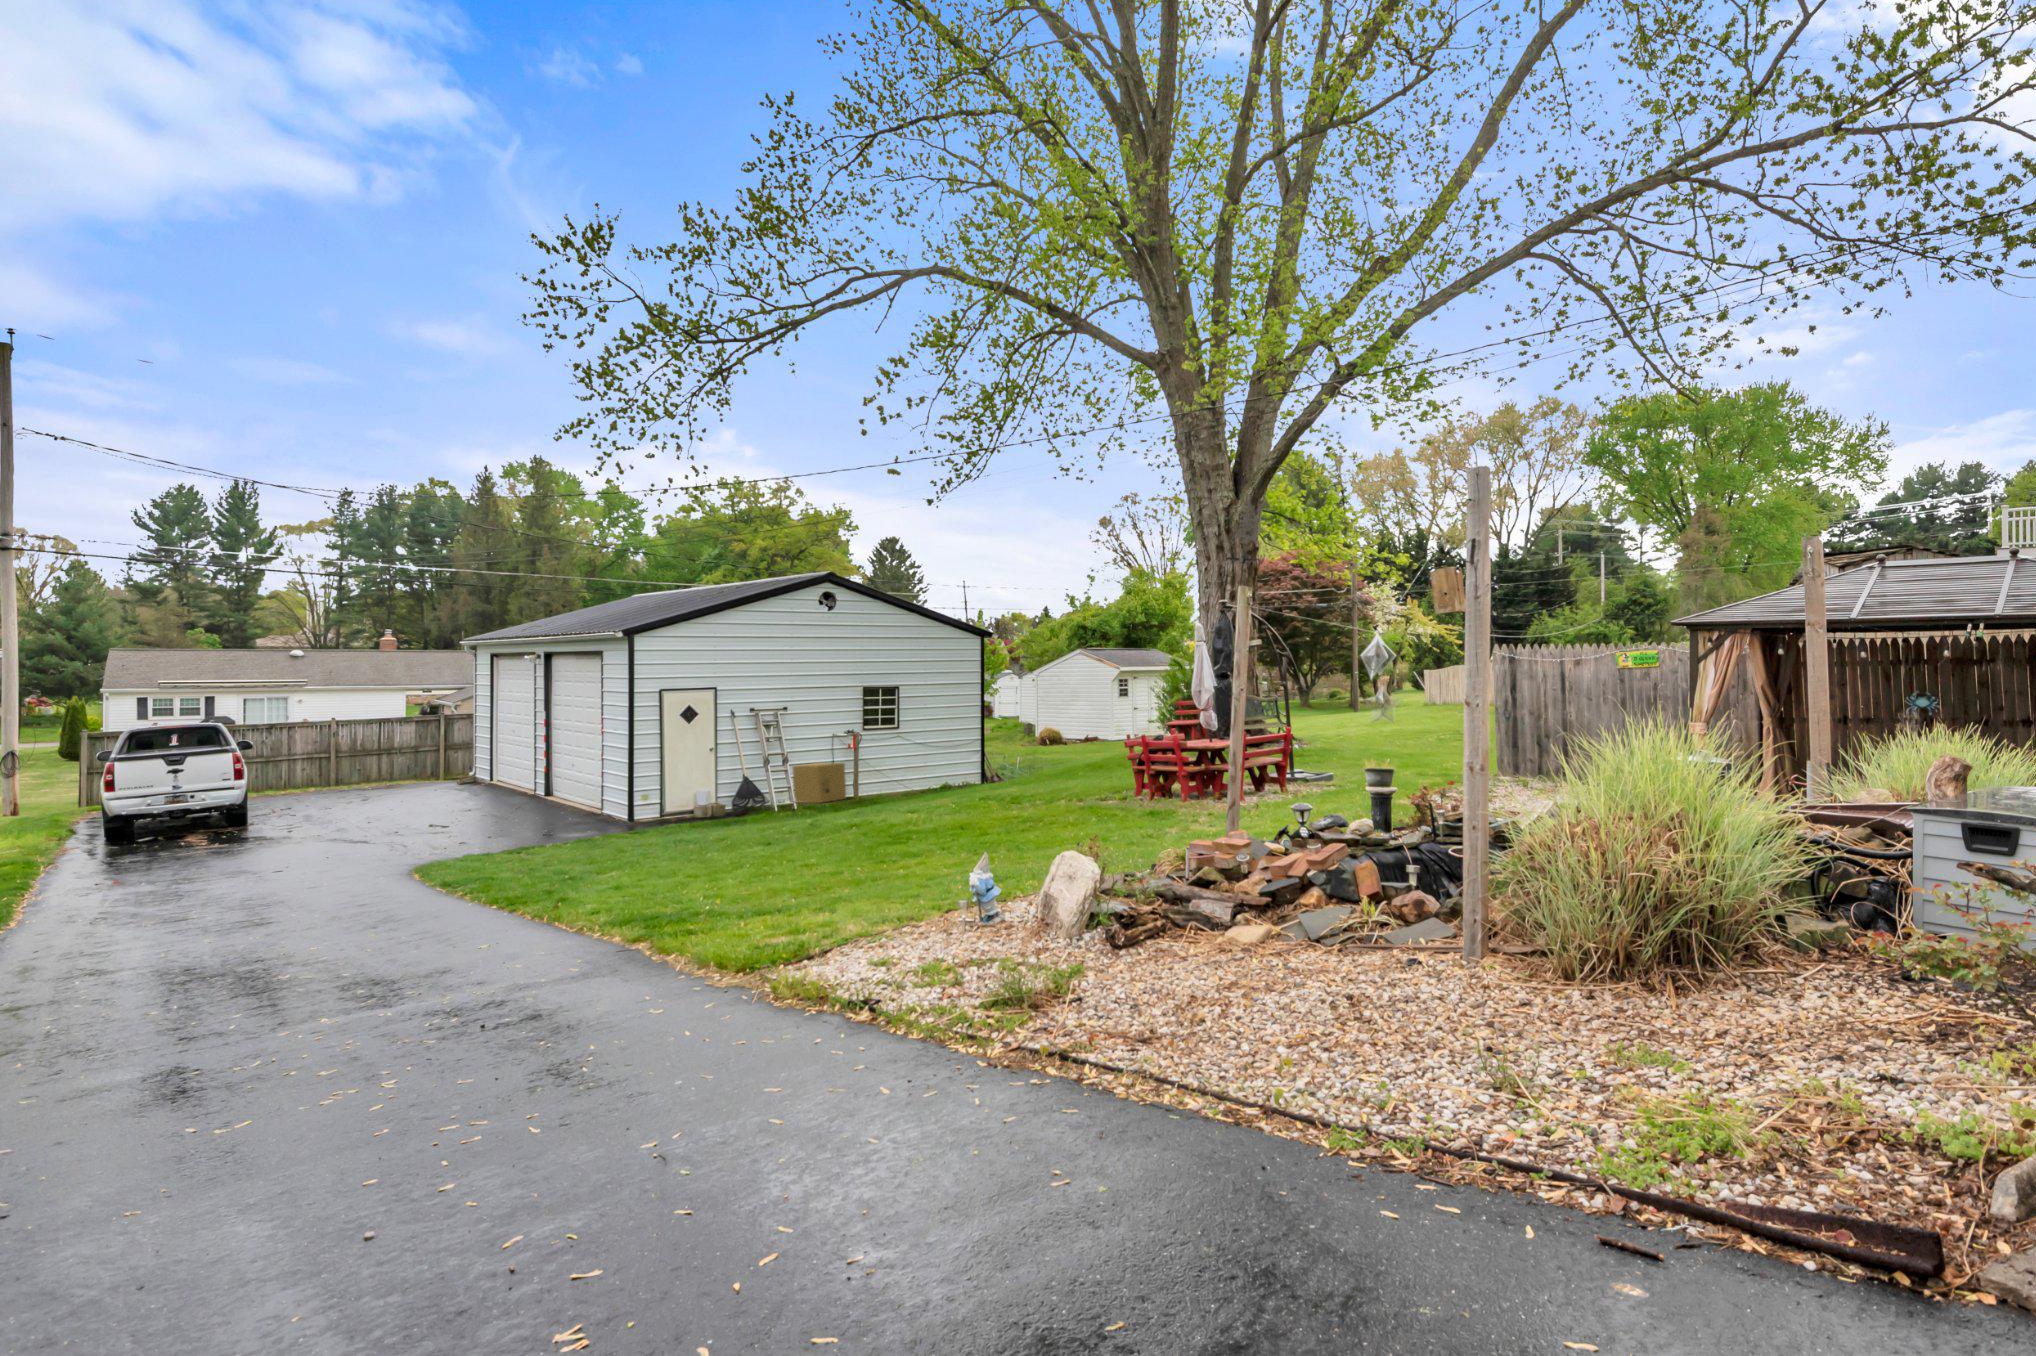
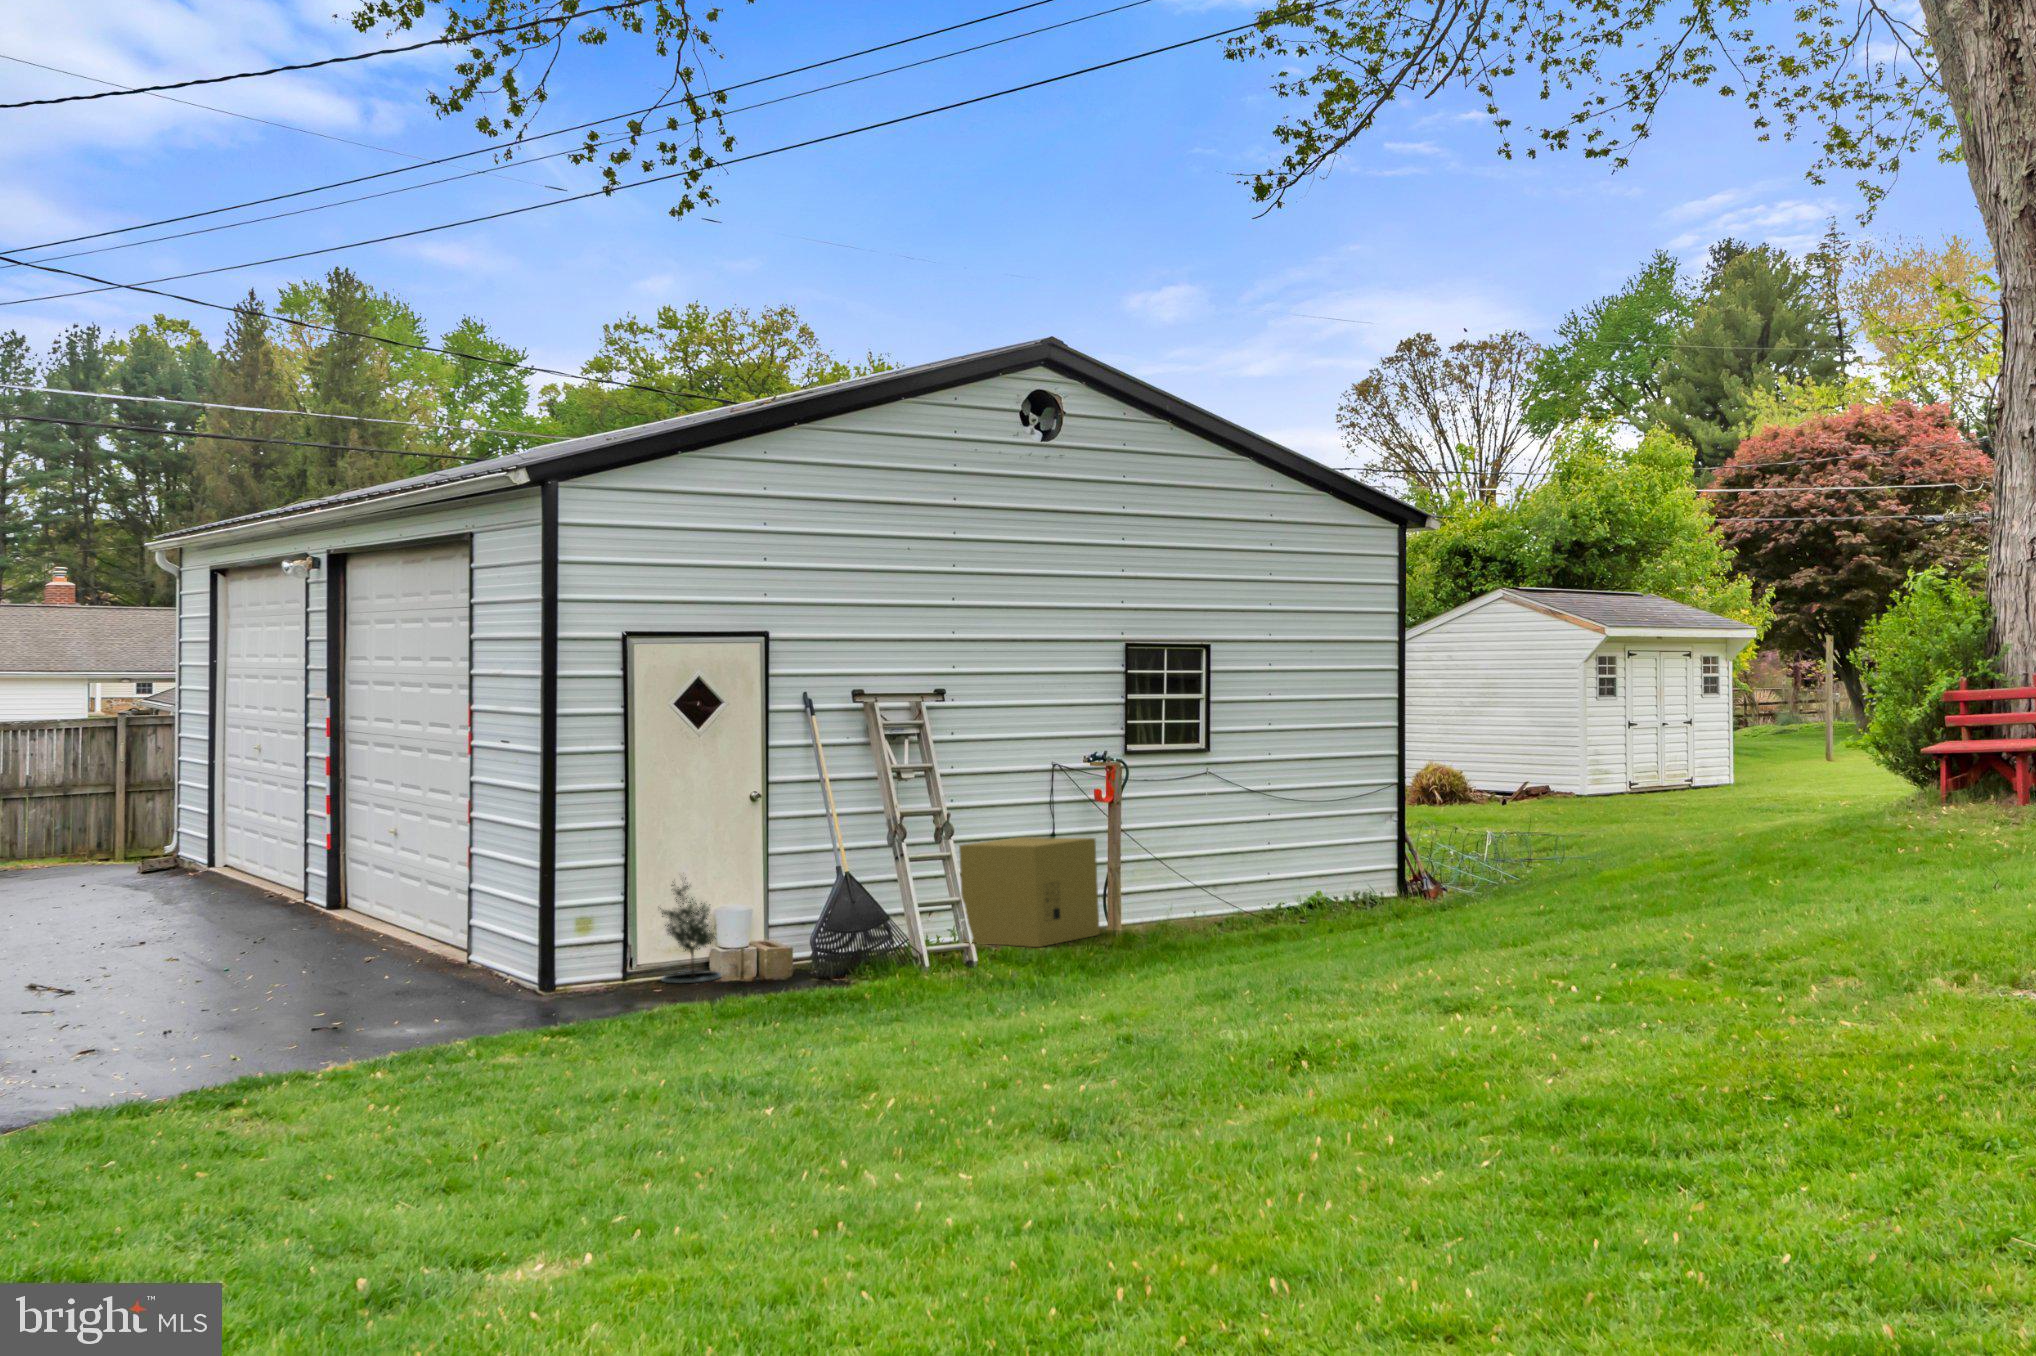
potted tree: none [673,777,697,817] -> present [660,878,721,983]

